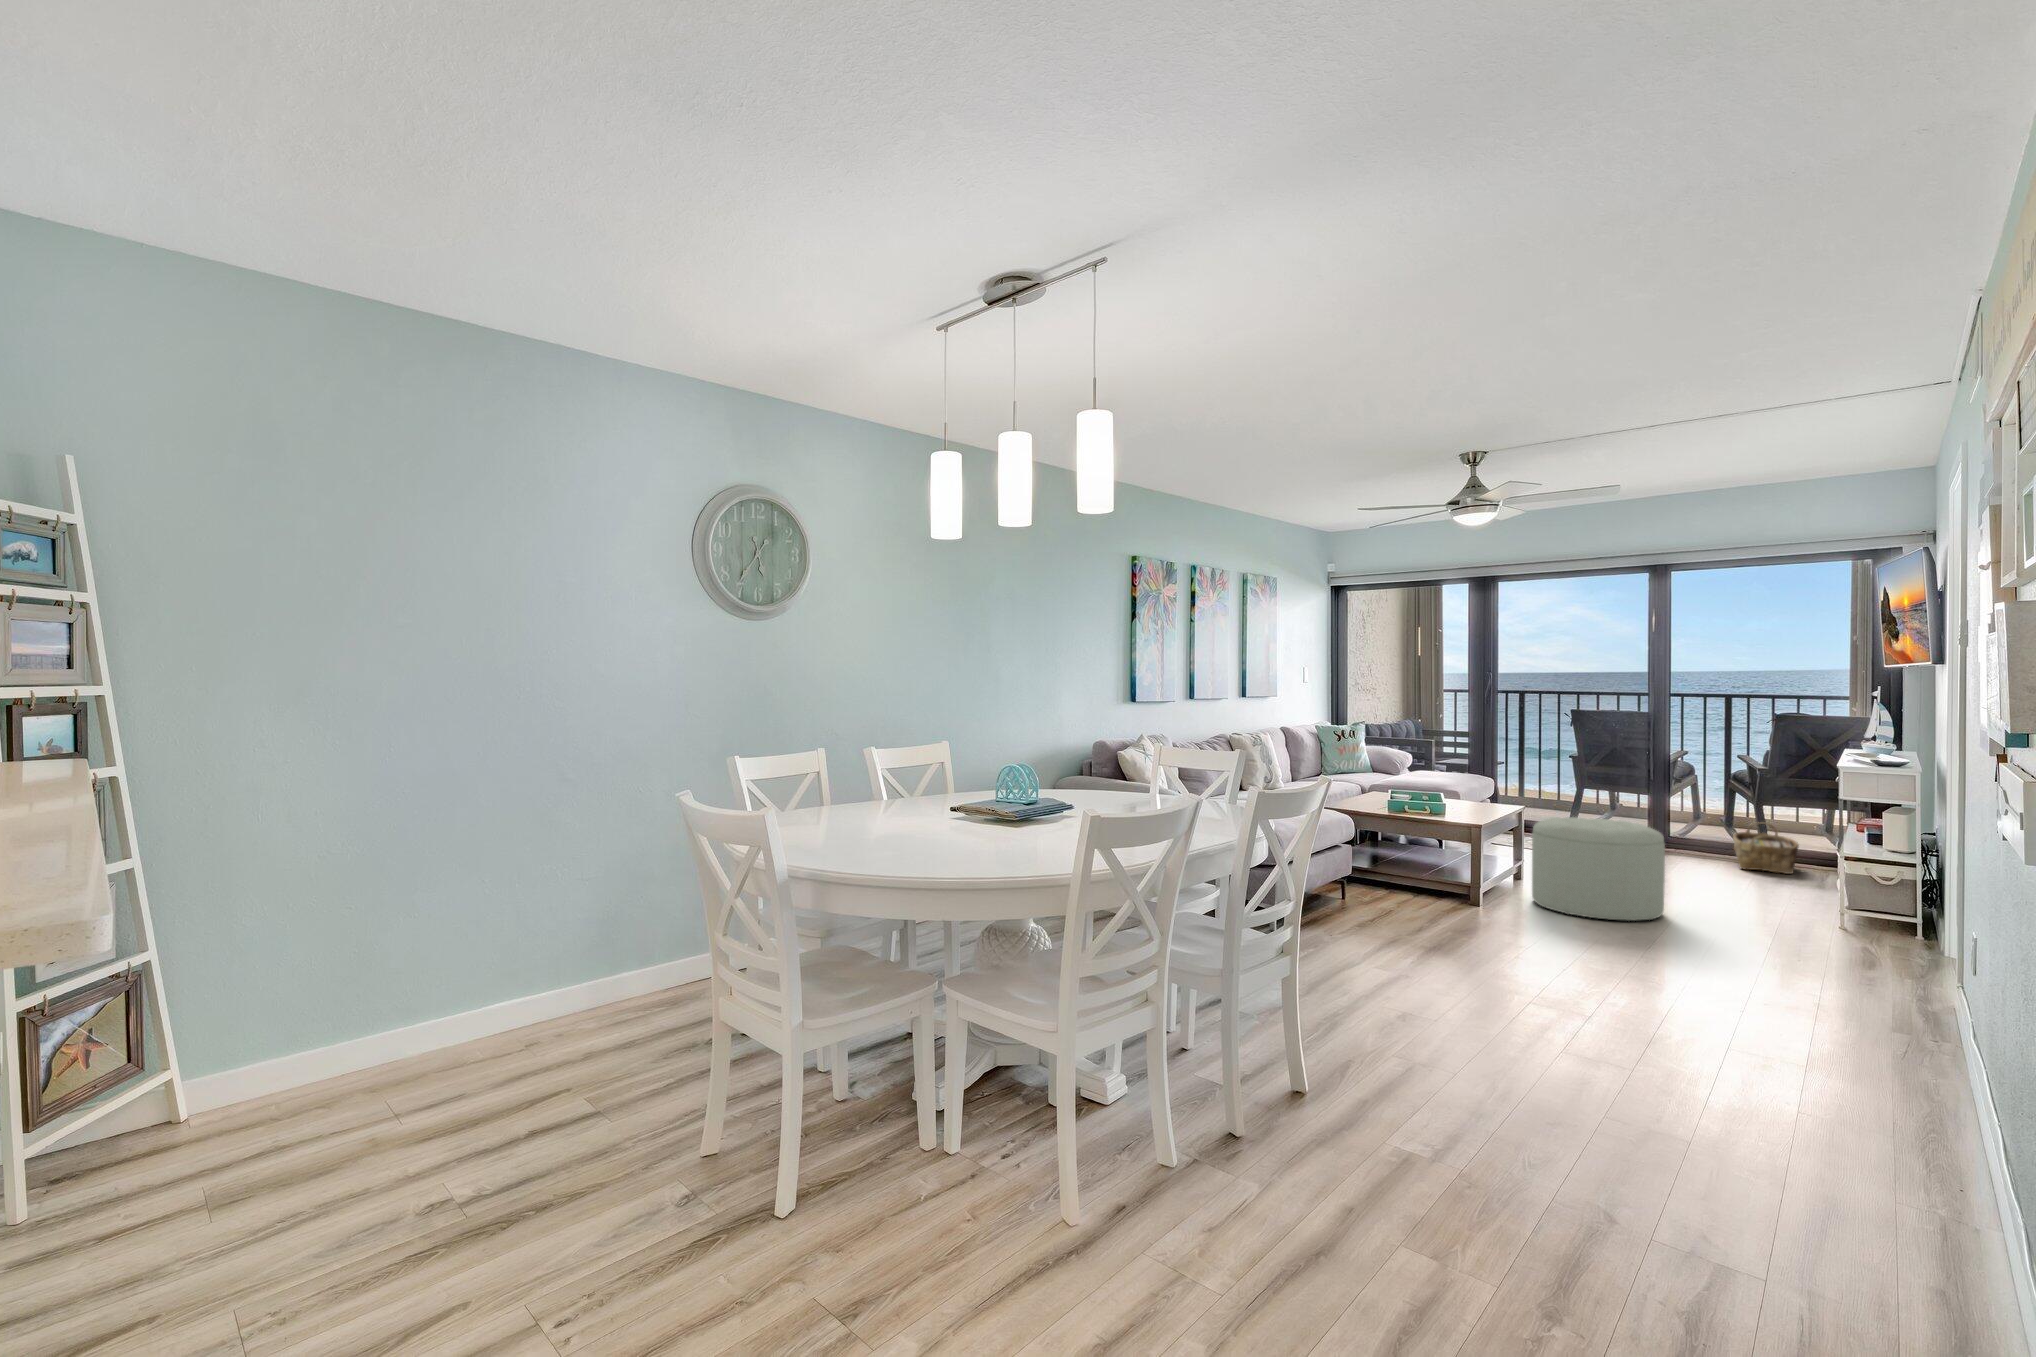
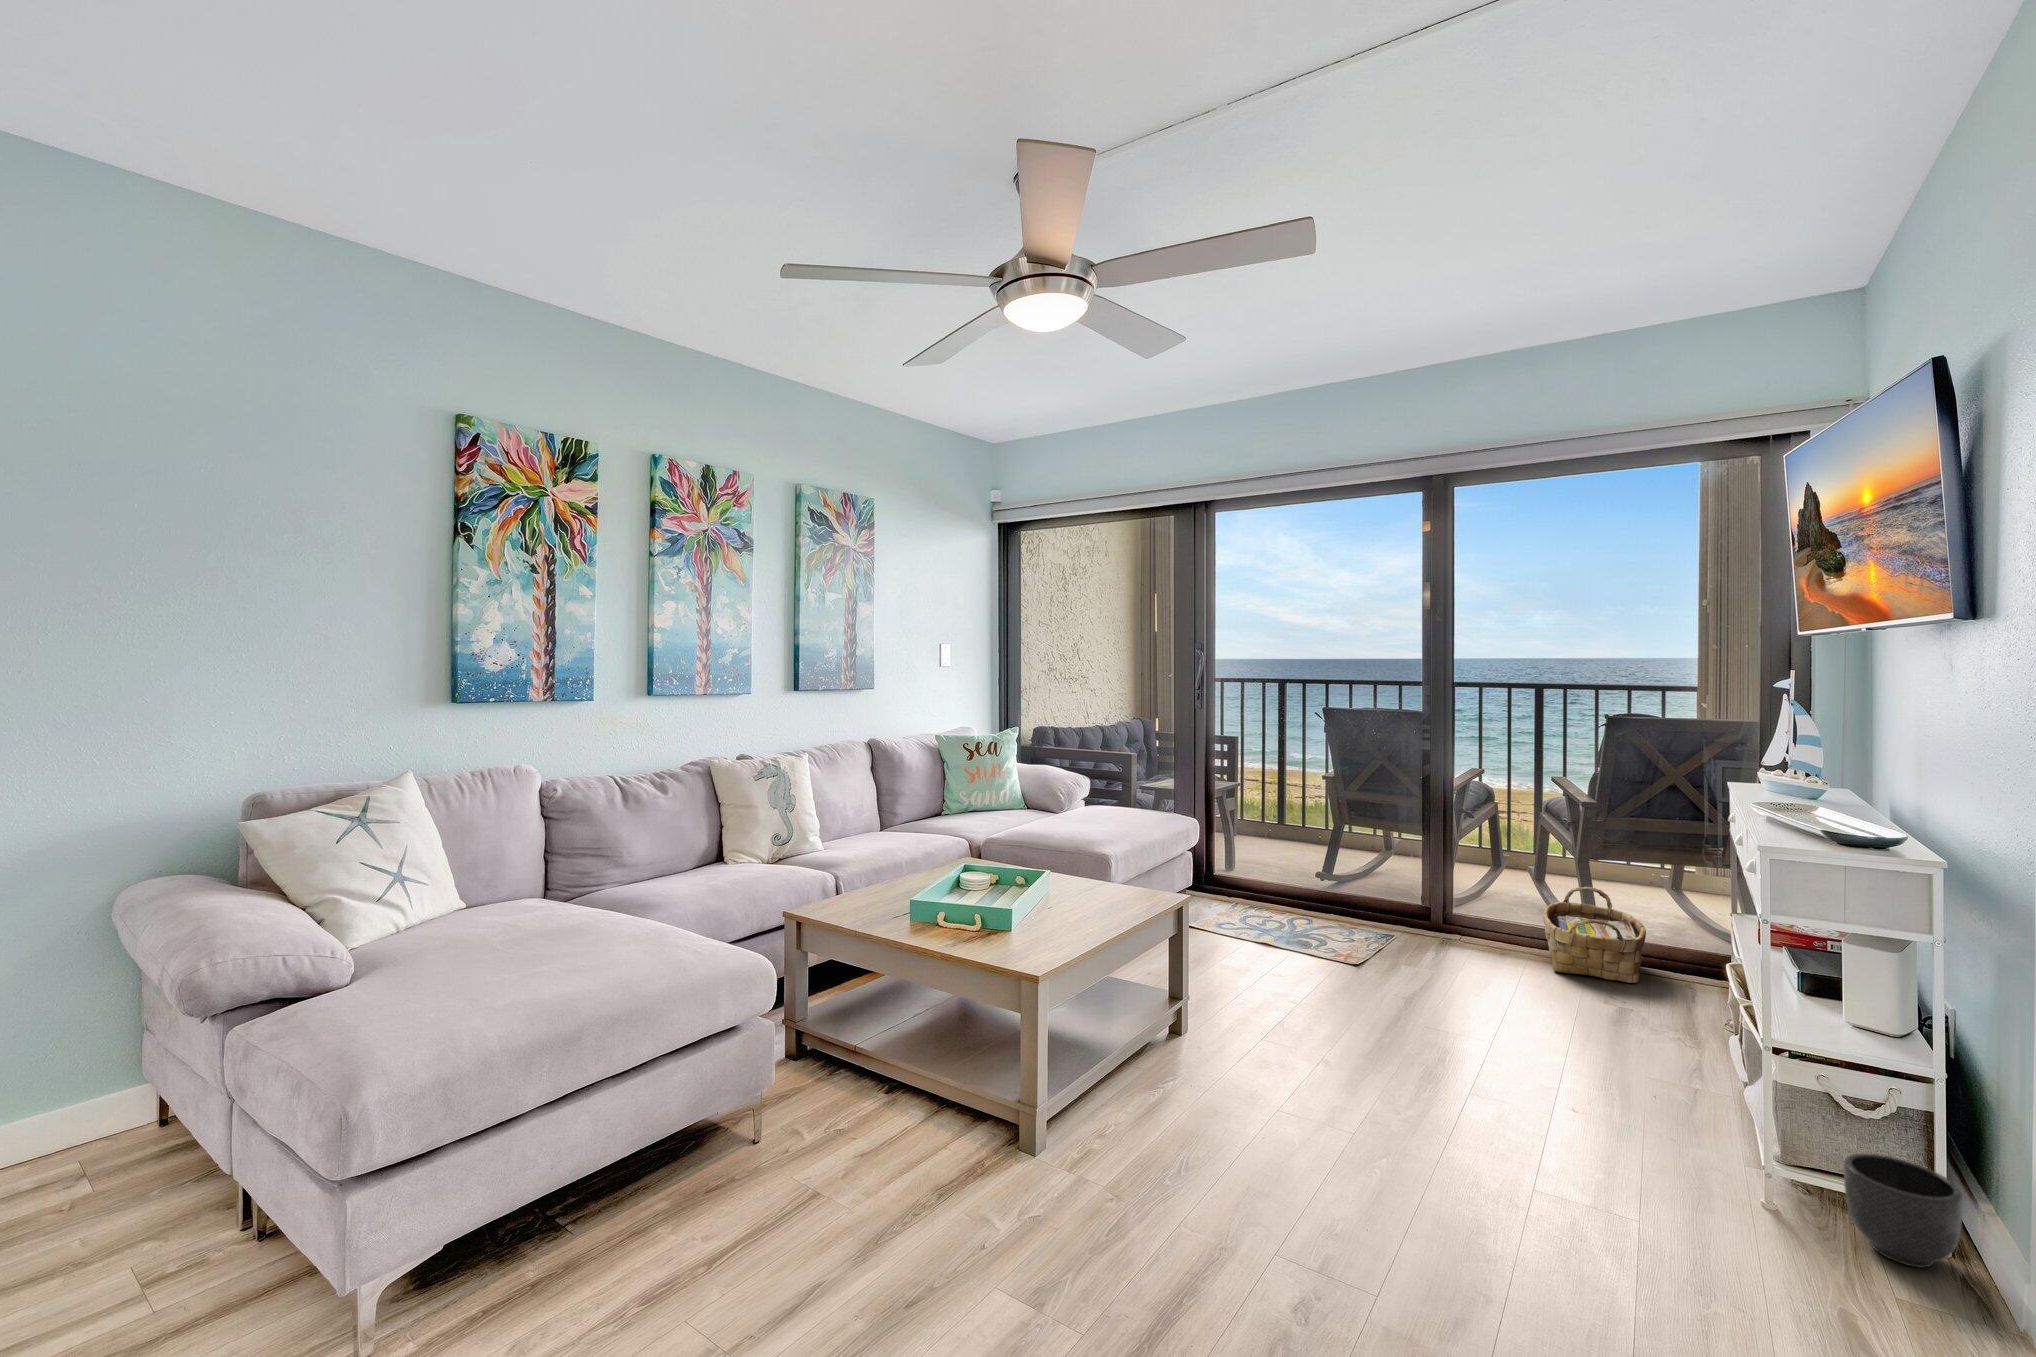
ottoman: present [1532,817,1665,921] -> none [1141,942,1395,1216]
planter: none [1876,900,1925,939] -> present [1844,1154,1963,1268]

